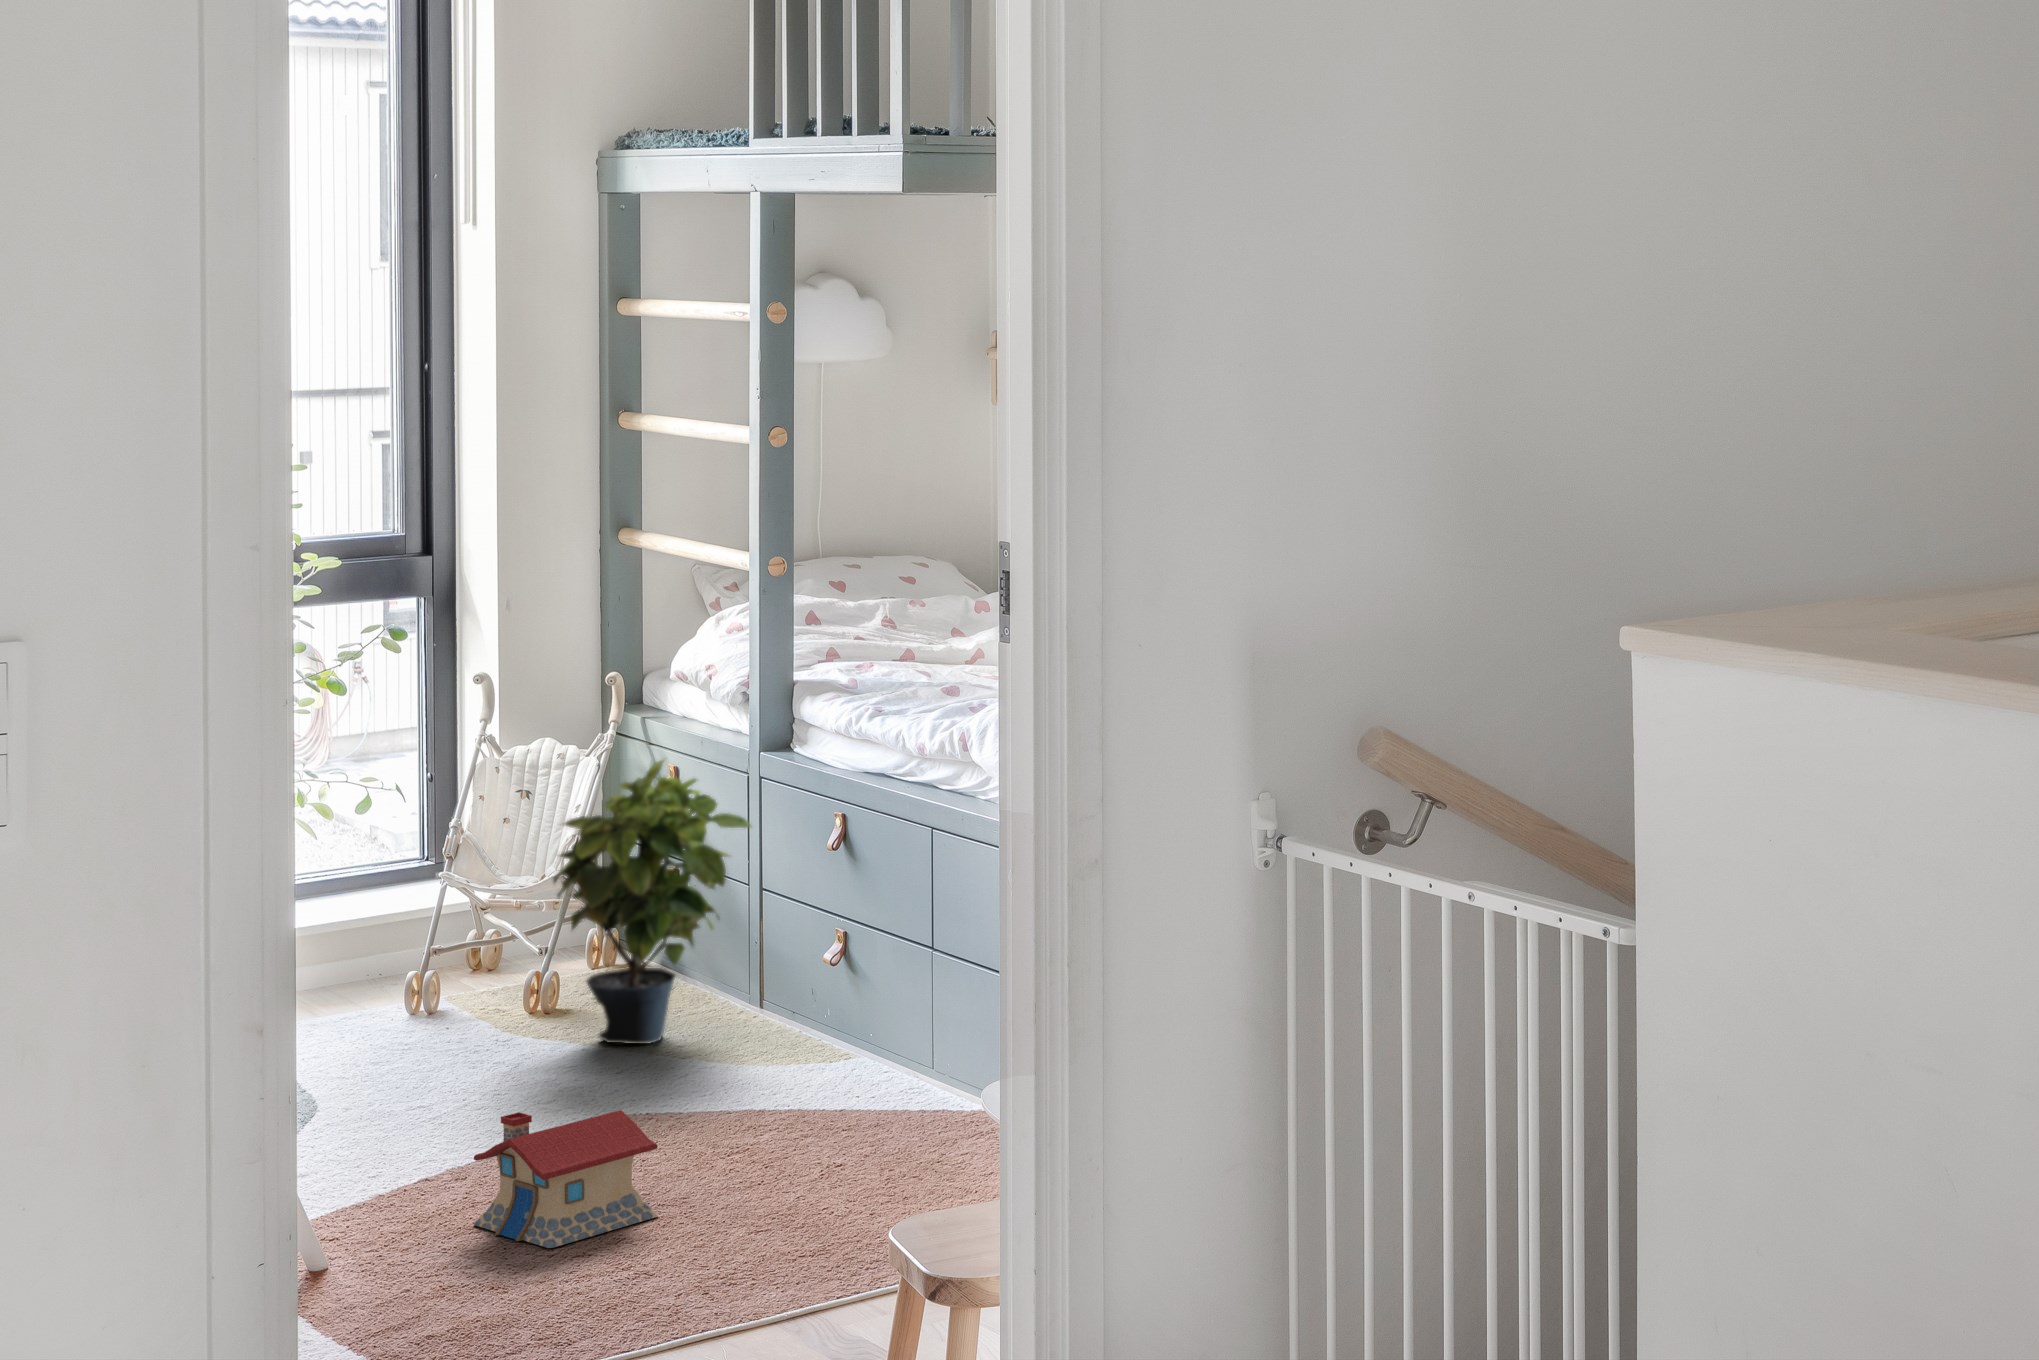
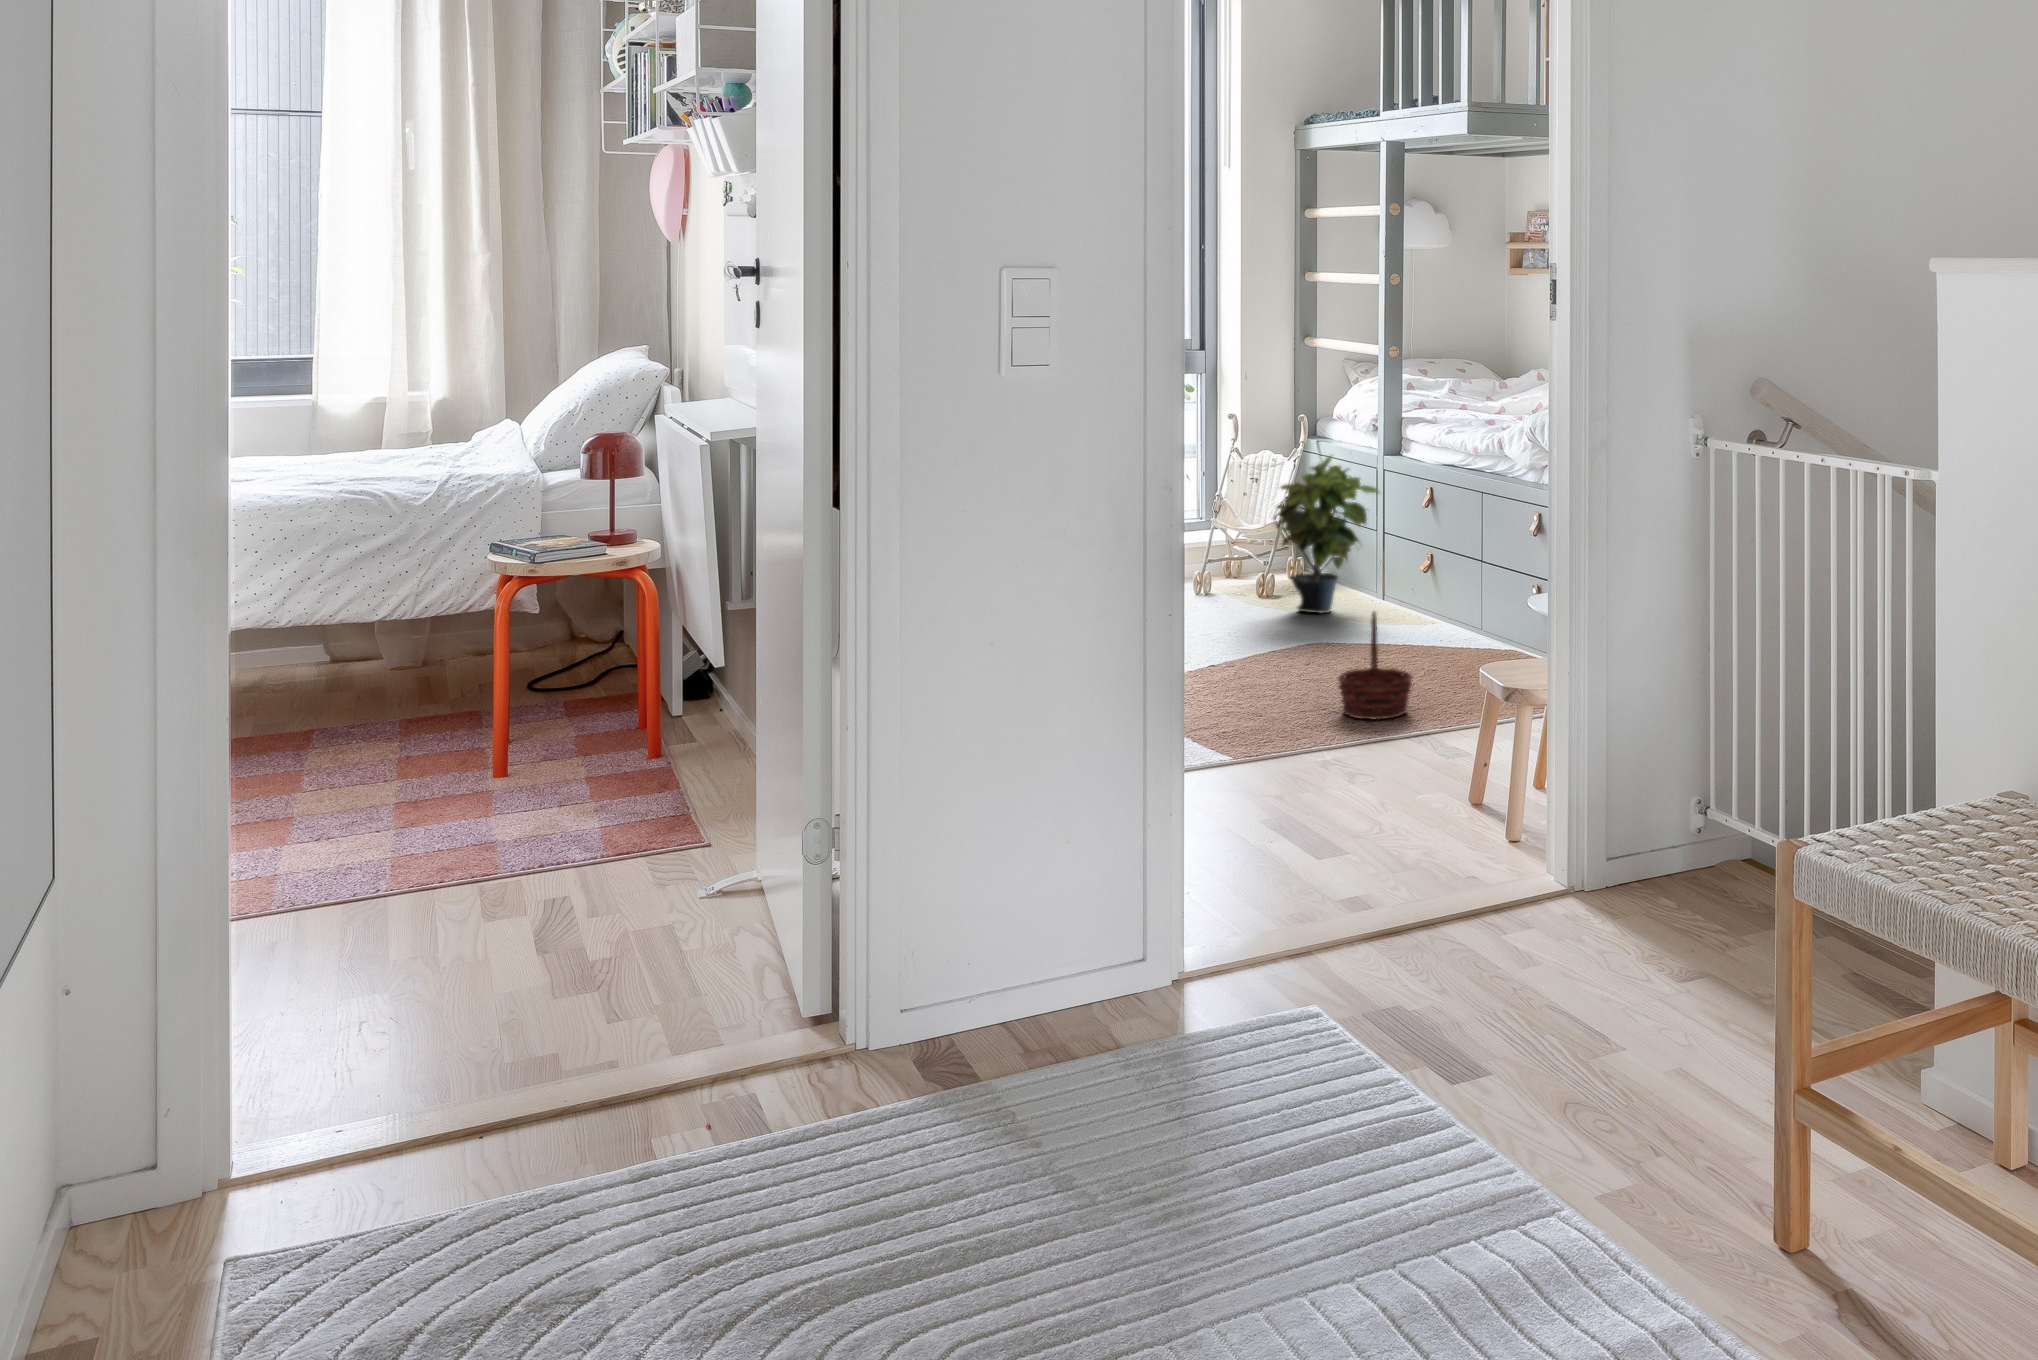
basket: none [655,1083,797,1281] -> present [1338,611,1412,720]
toy house: present [474,1110,658,1248] -> none [1237,628,1336,701]

